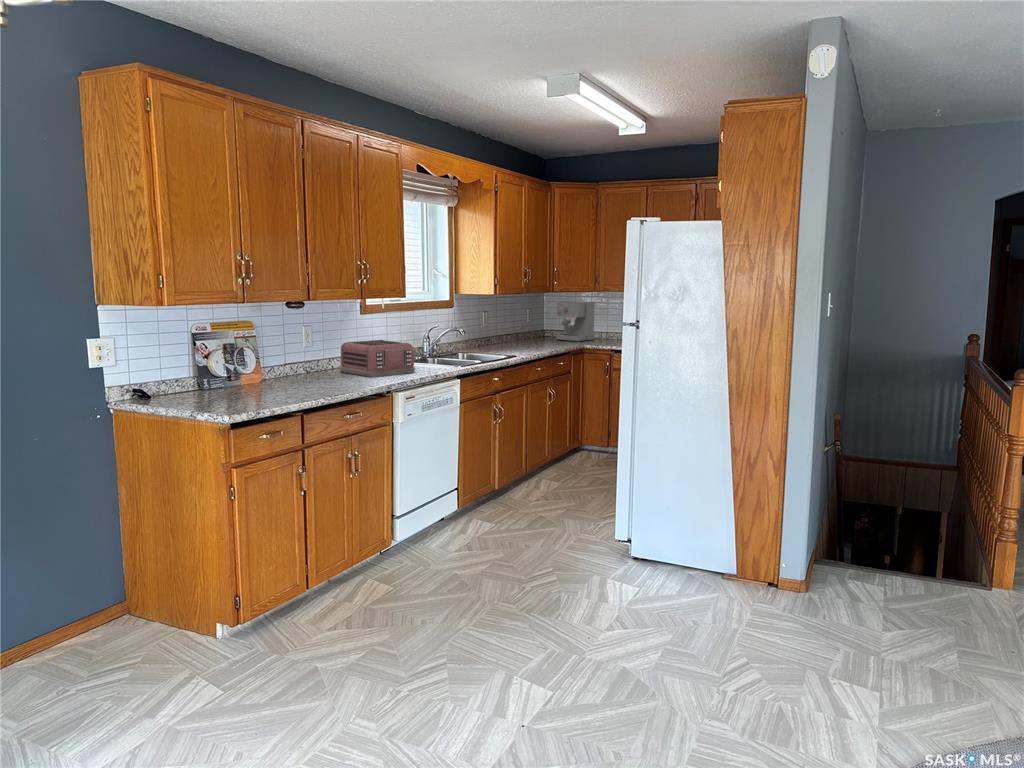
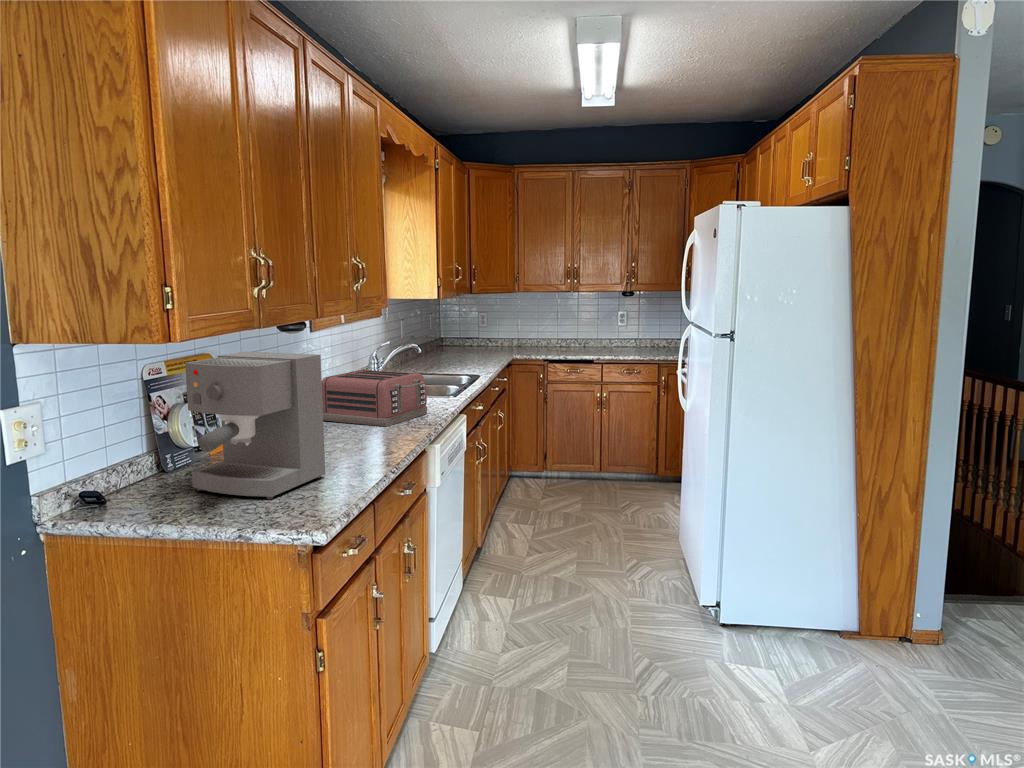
coffee maker: present [556,301,595,342] -> present [185,352,325,499]

